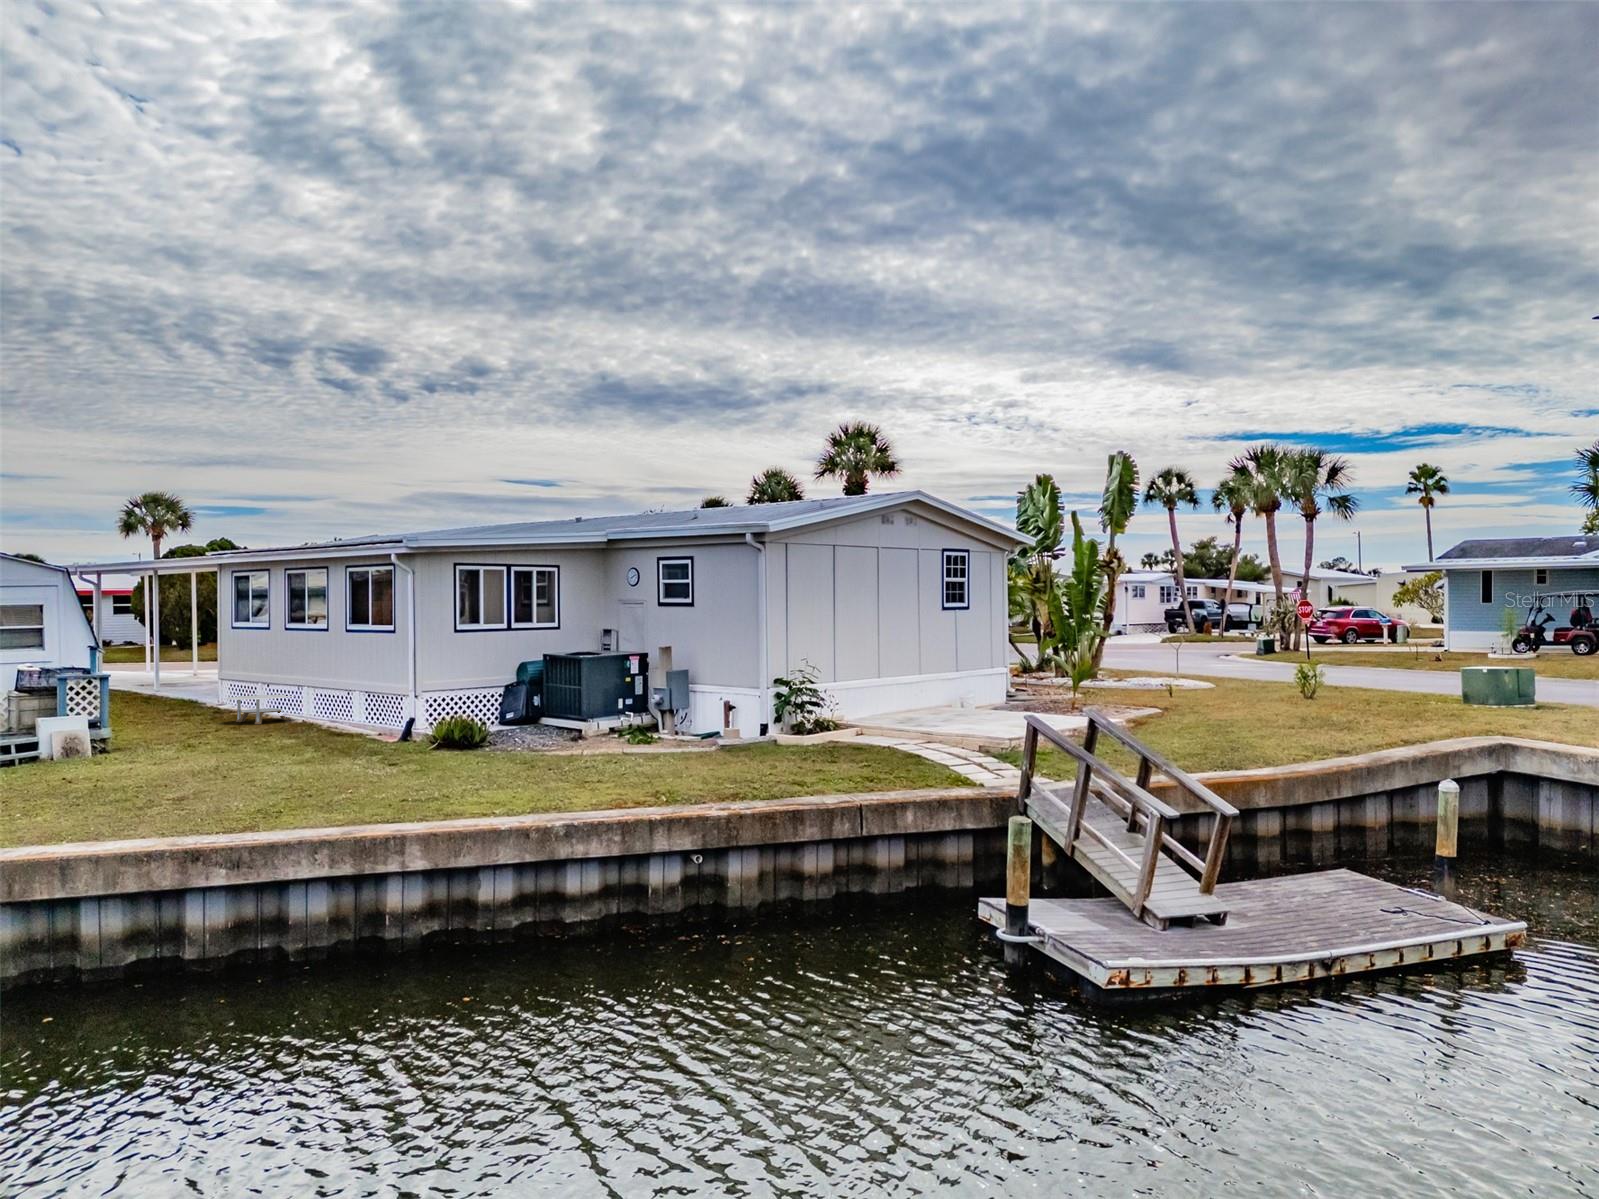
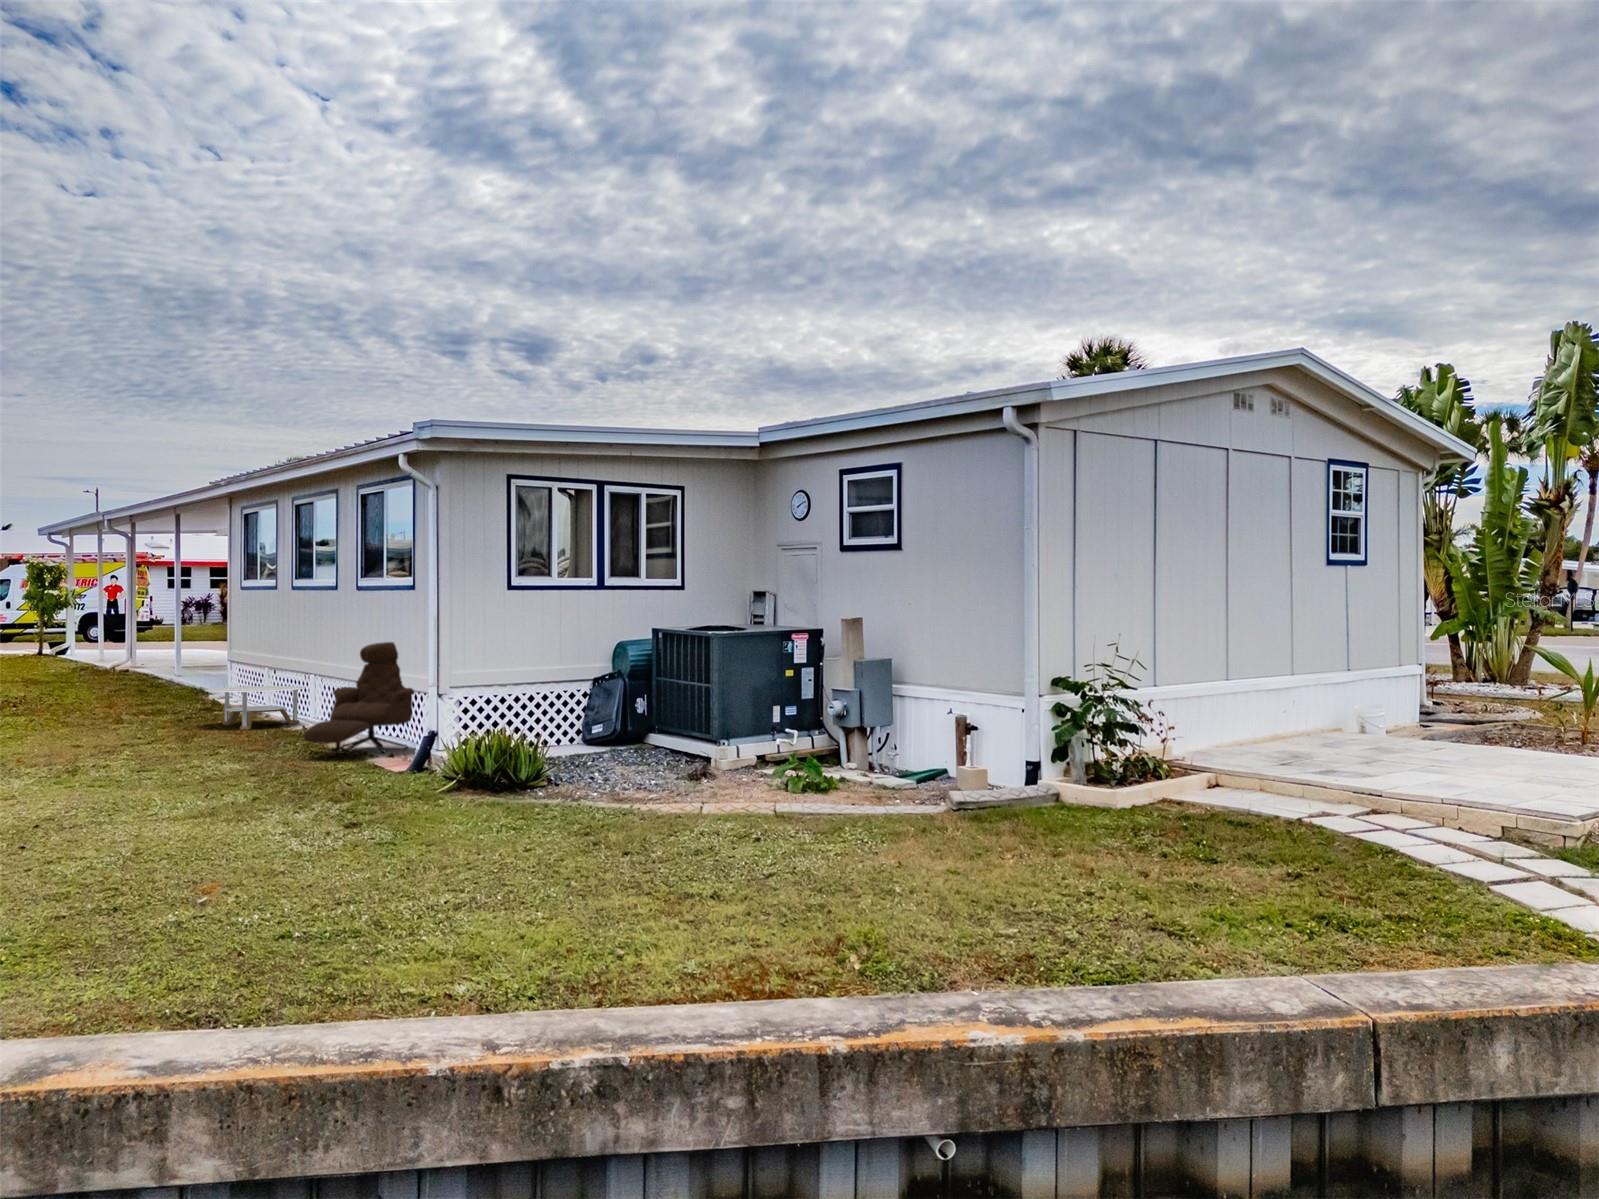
lounge chair: none [327,665,396,738] -> present [304,642,414,759]

